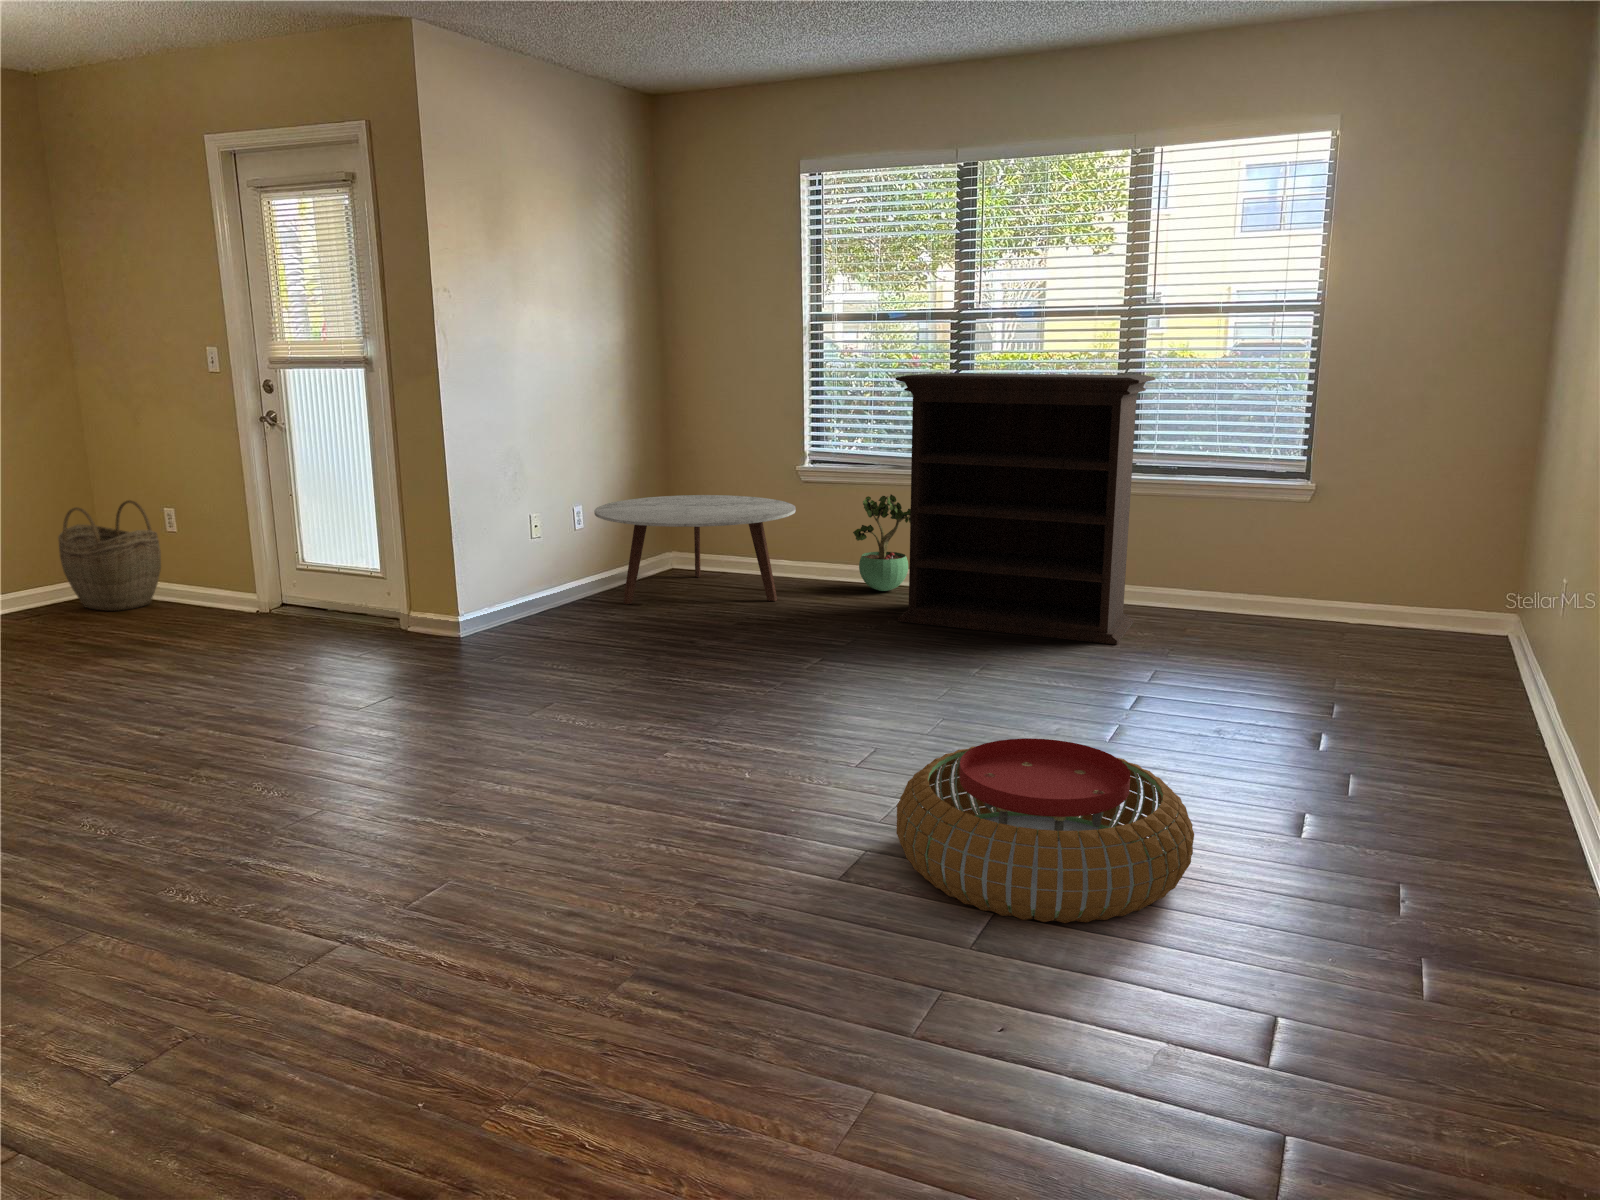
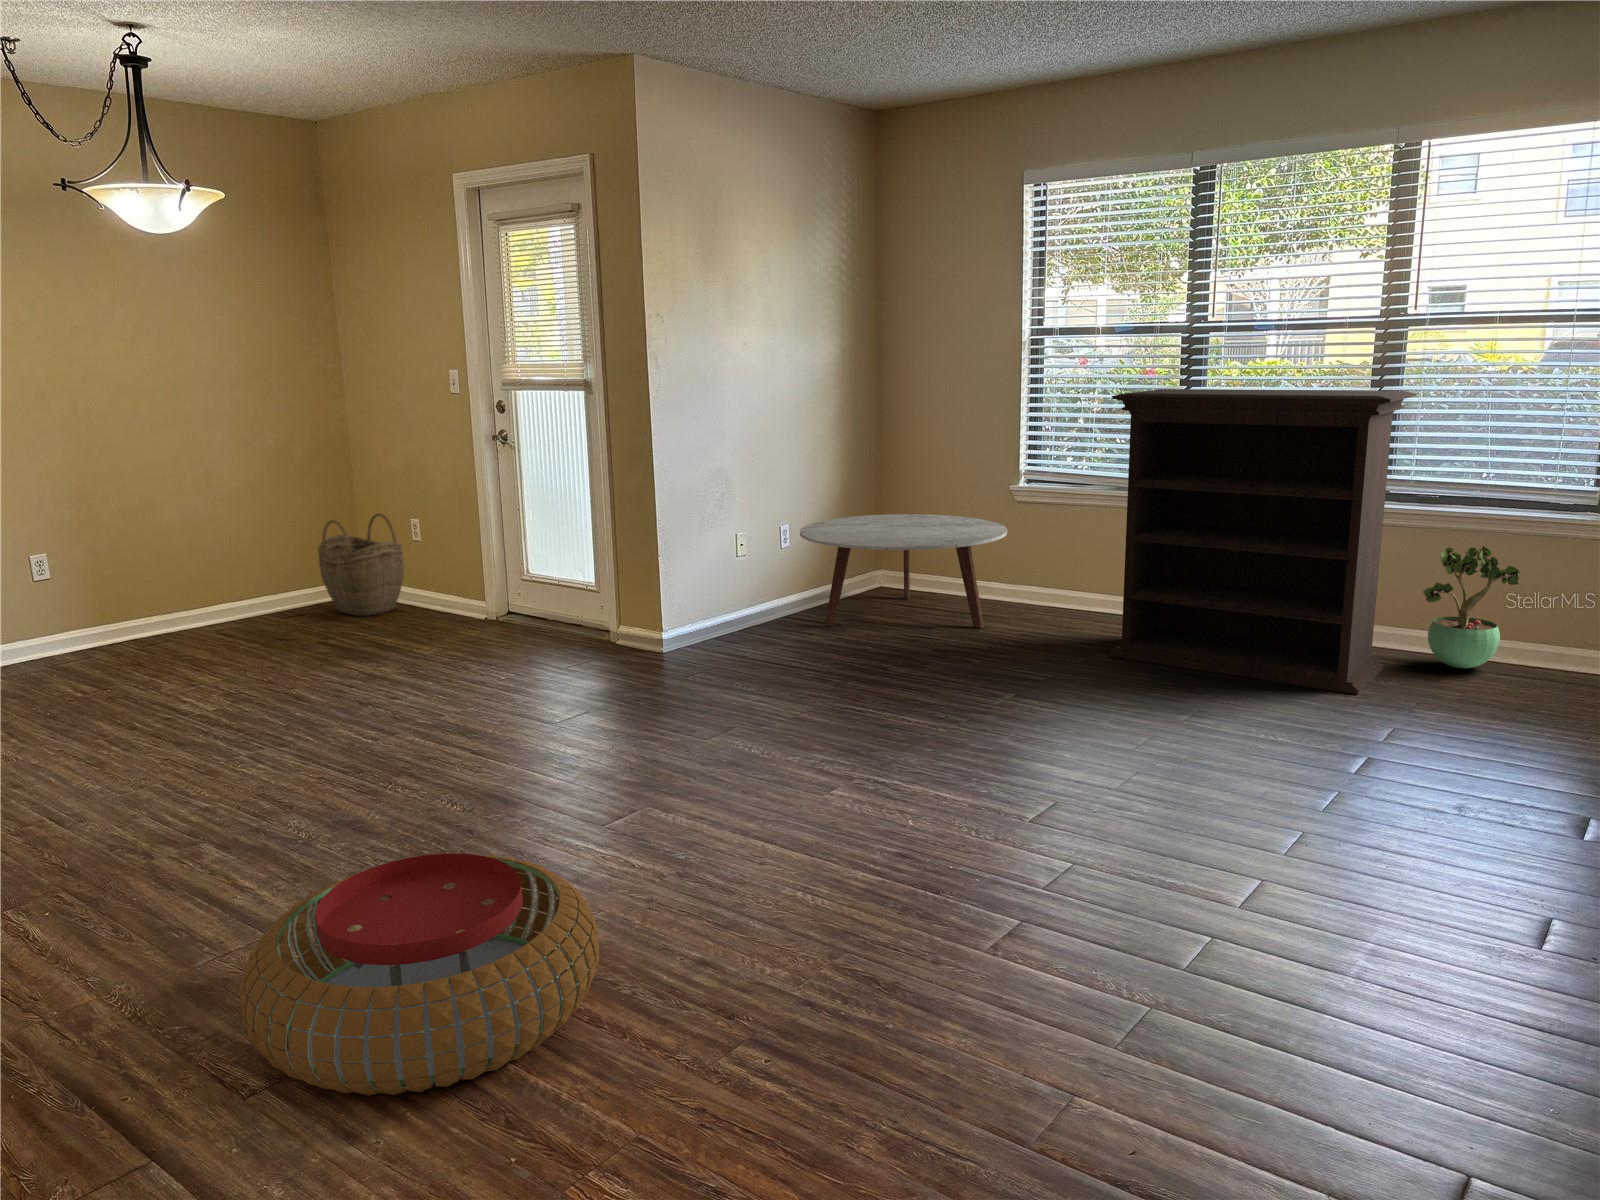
potted plant: present [853,494,911,591] -> present [1423,546,1520,668]
pouf: present [896,738,1194,923] -> present [239,853,599,1096]

